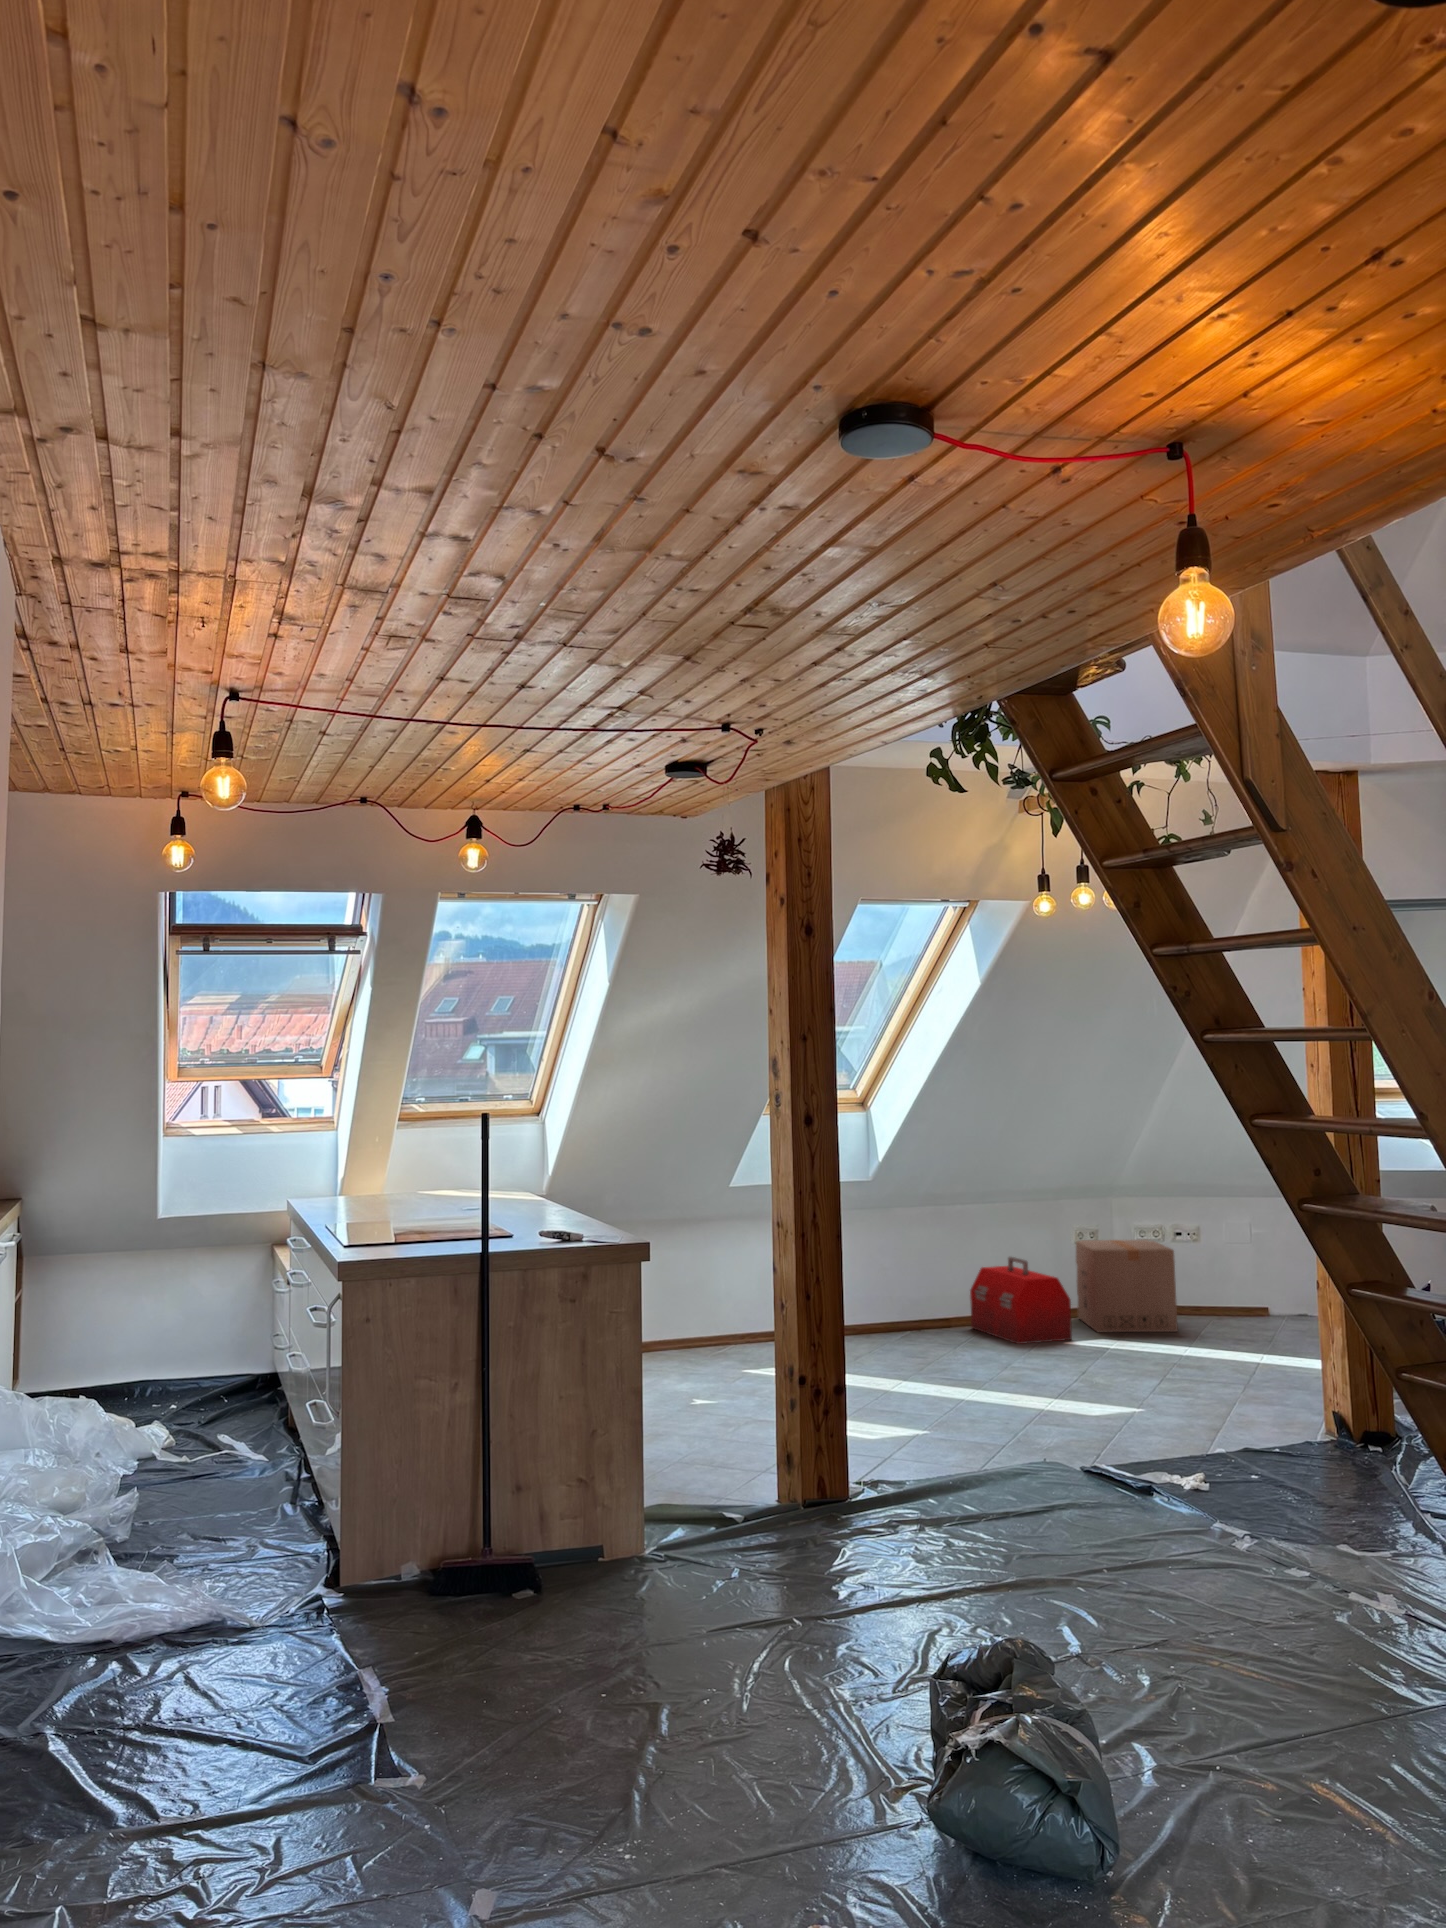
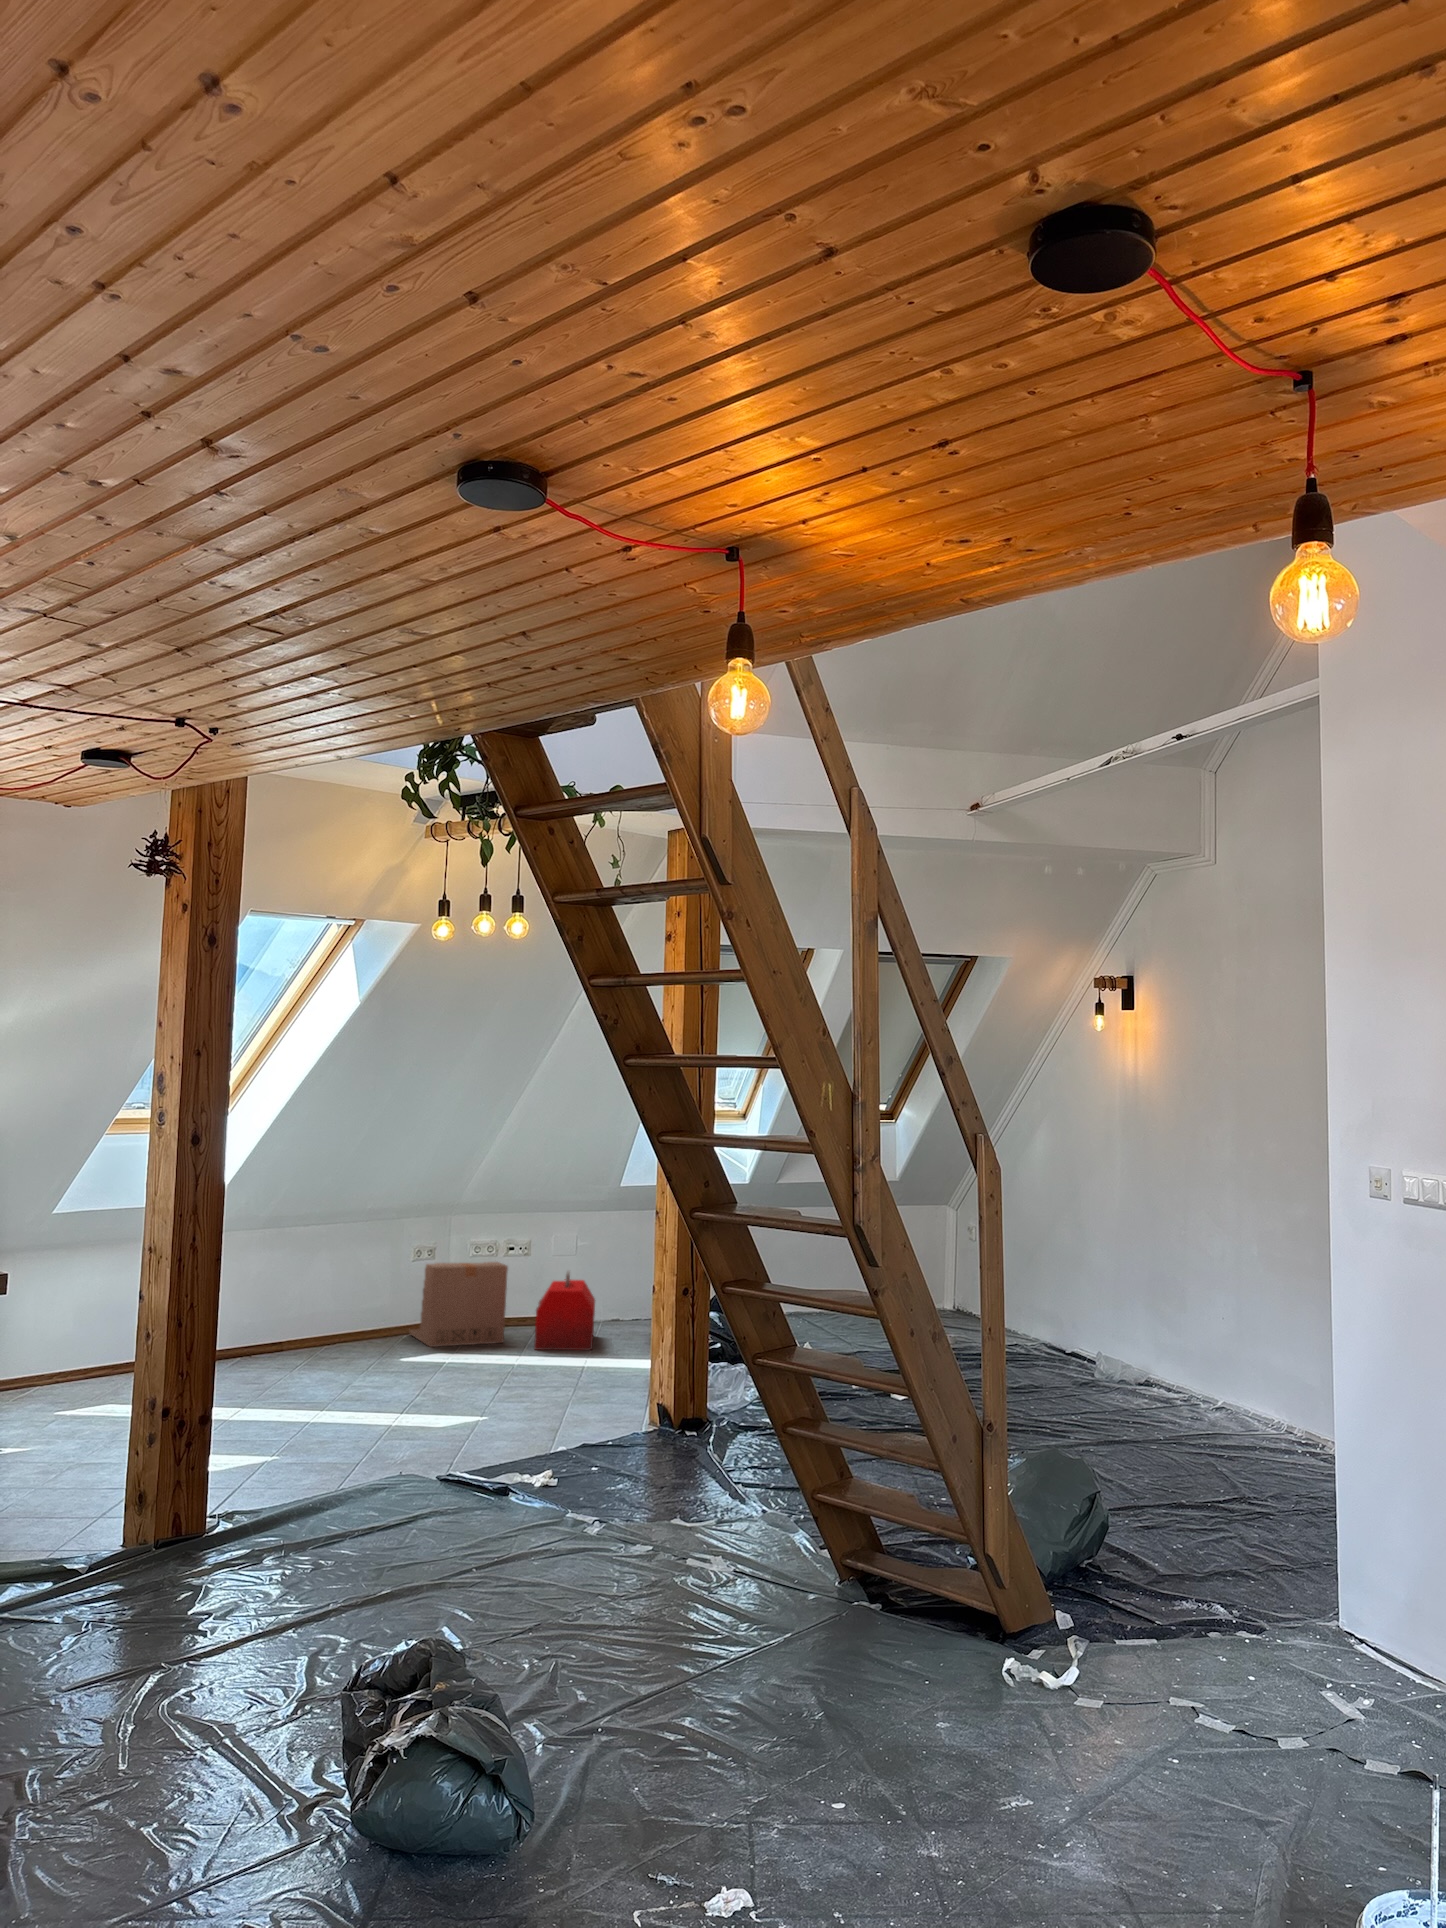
toolbox: present [970,1257,1072,1344] -> present [534,1271,595,1350]

